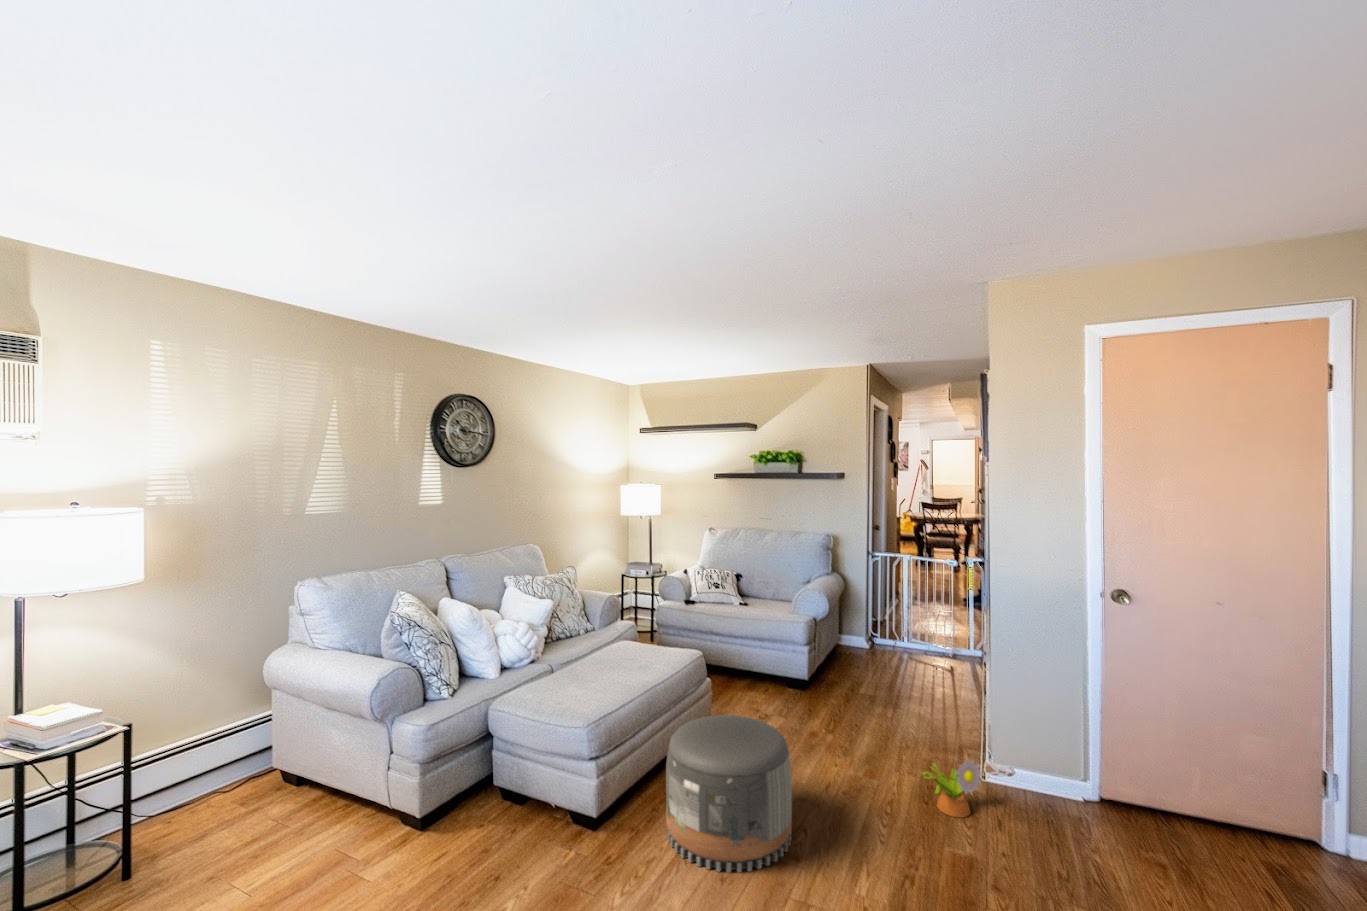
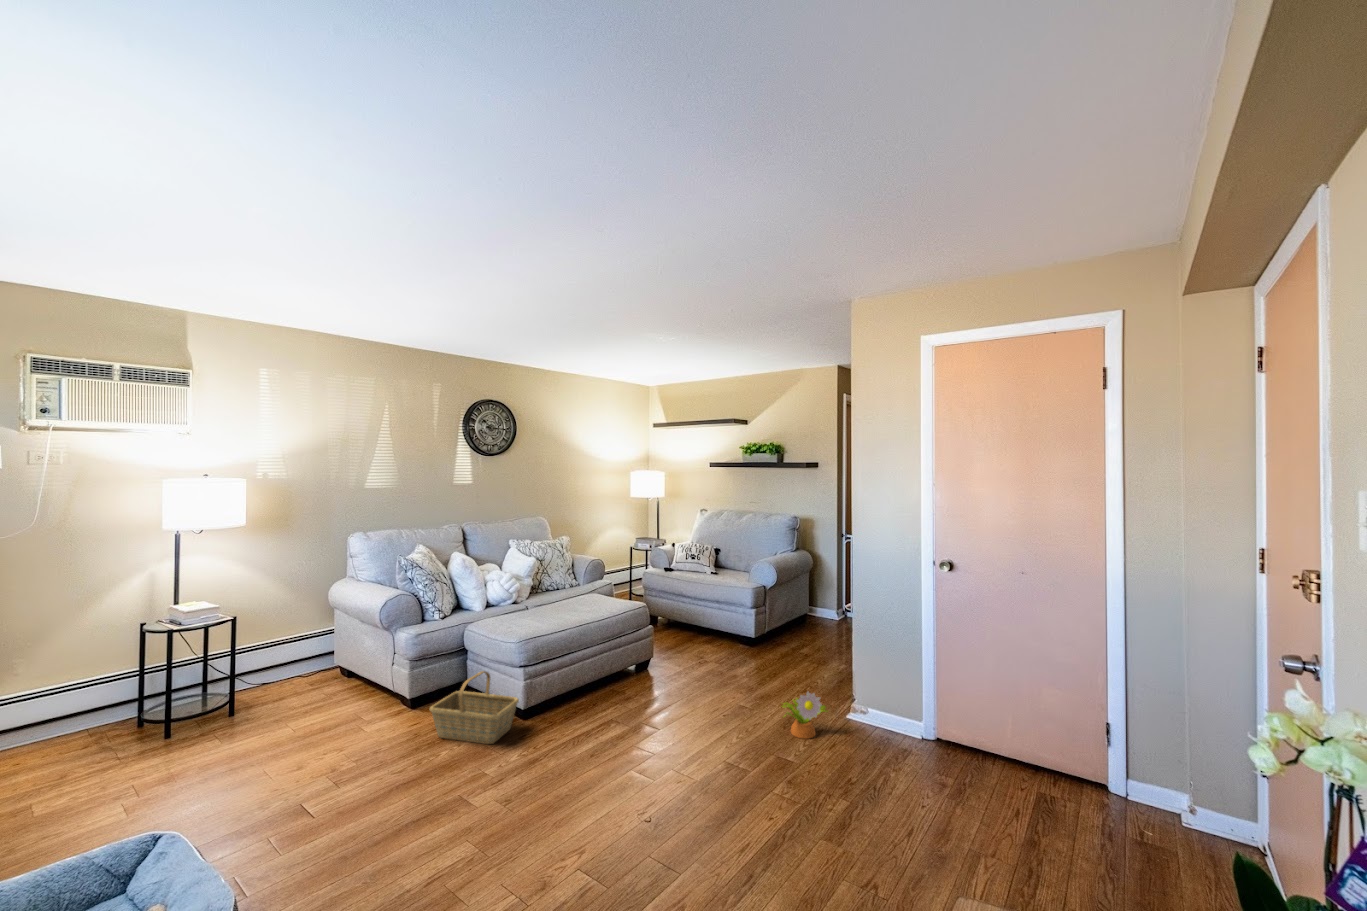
pouf: present [666,715,792,873] -> none [569,645,664,753]
basket: none [475,772,596,880] -> present [430,671,519,744]

